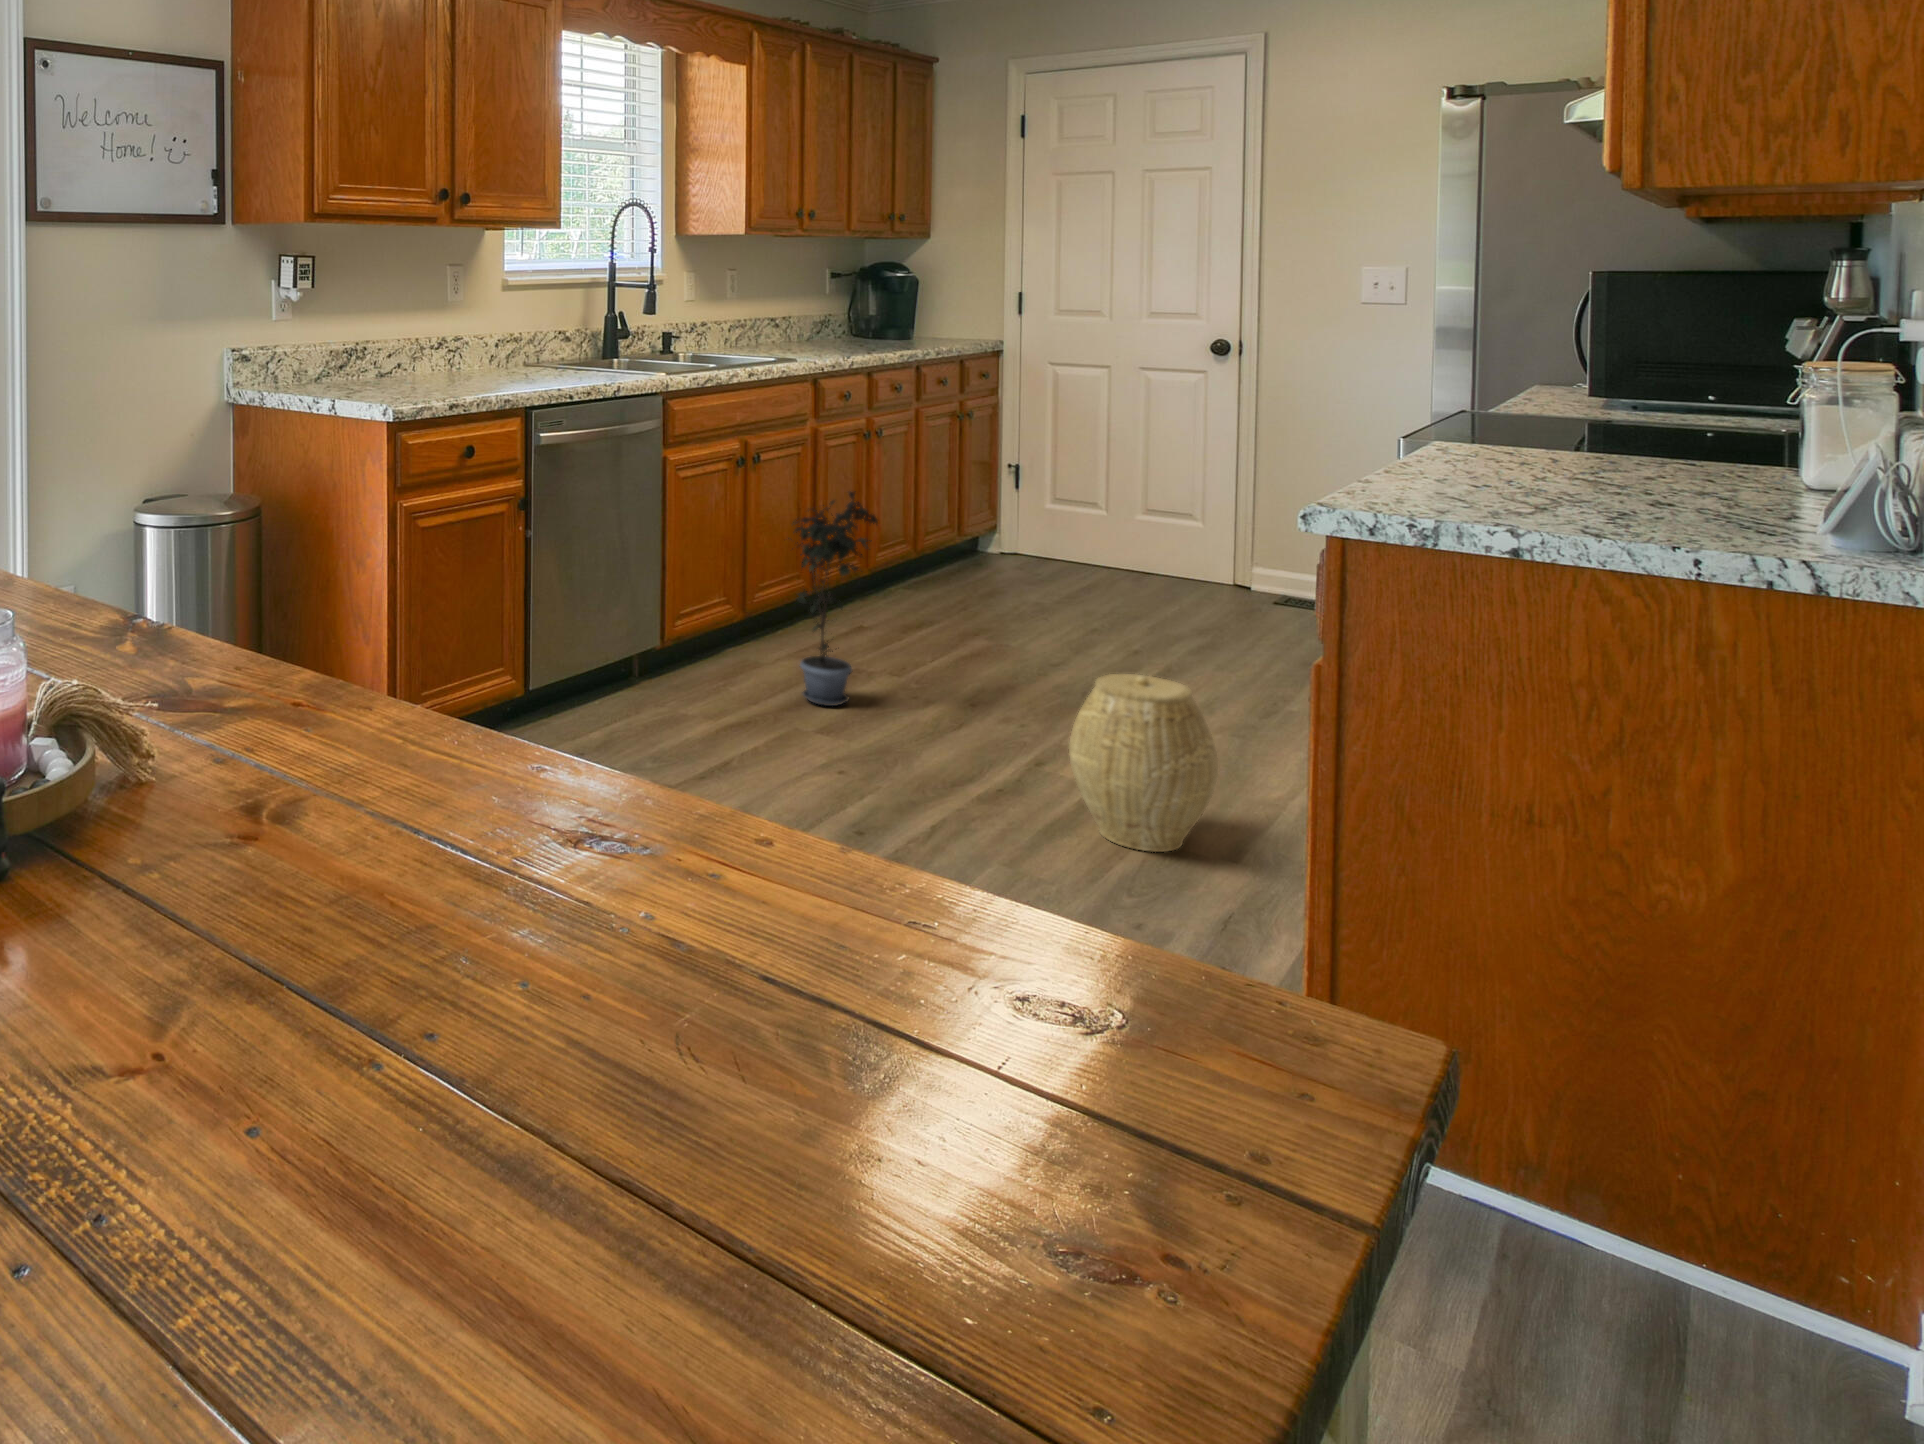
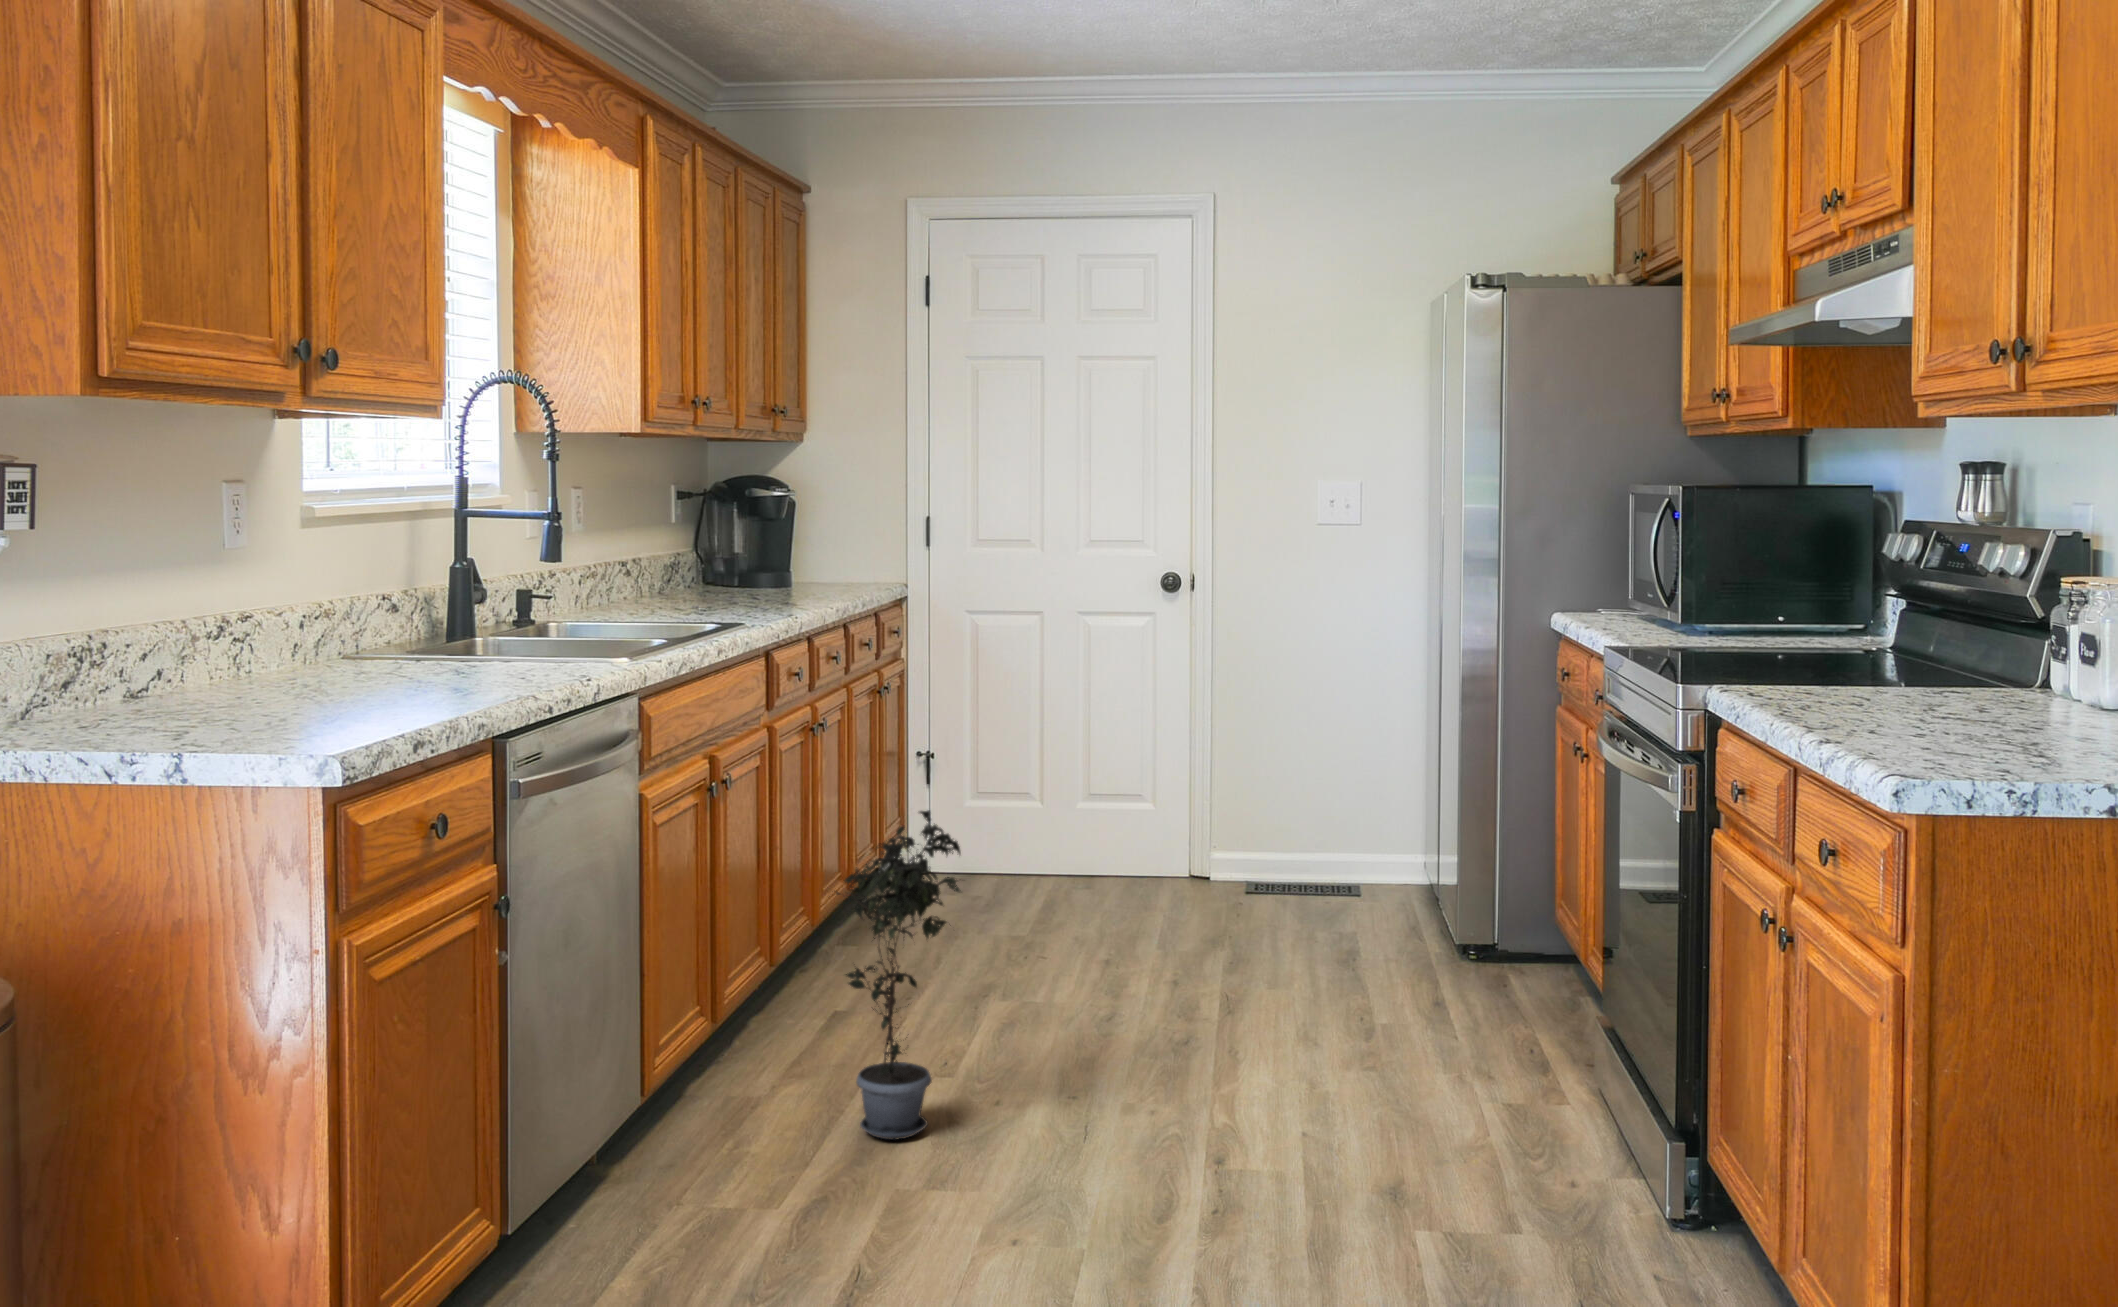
woven basket: present [1069,674,1218,852] -> none [1323,1011,1496,1250]

